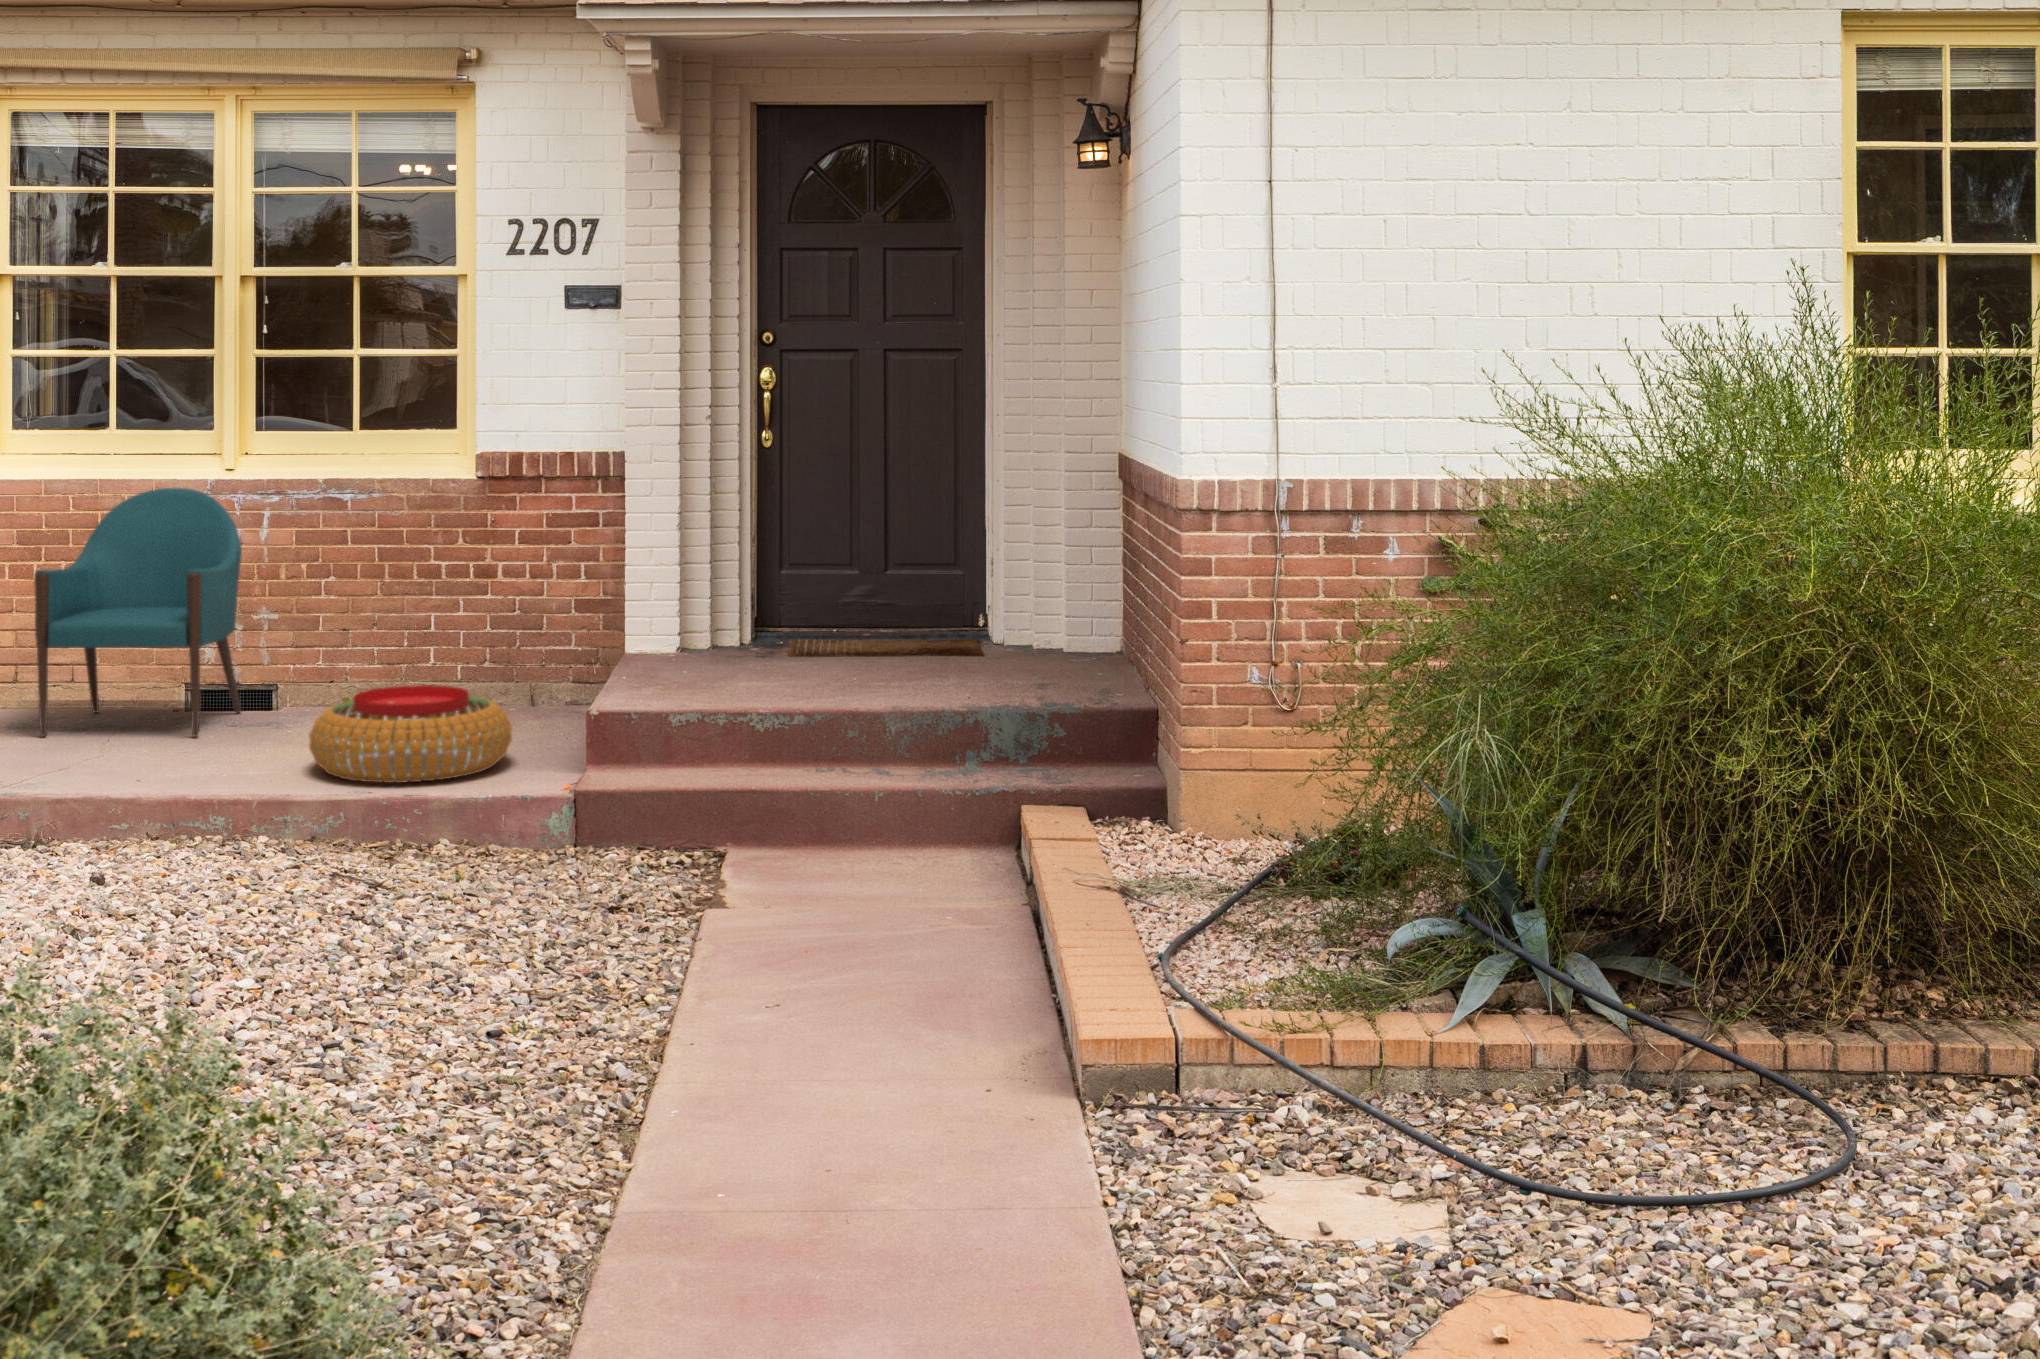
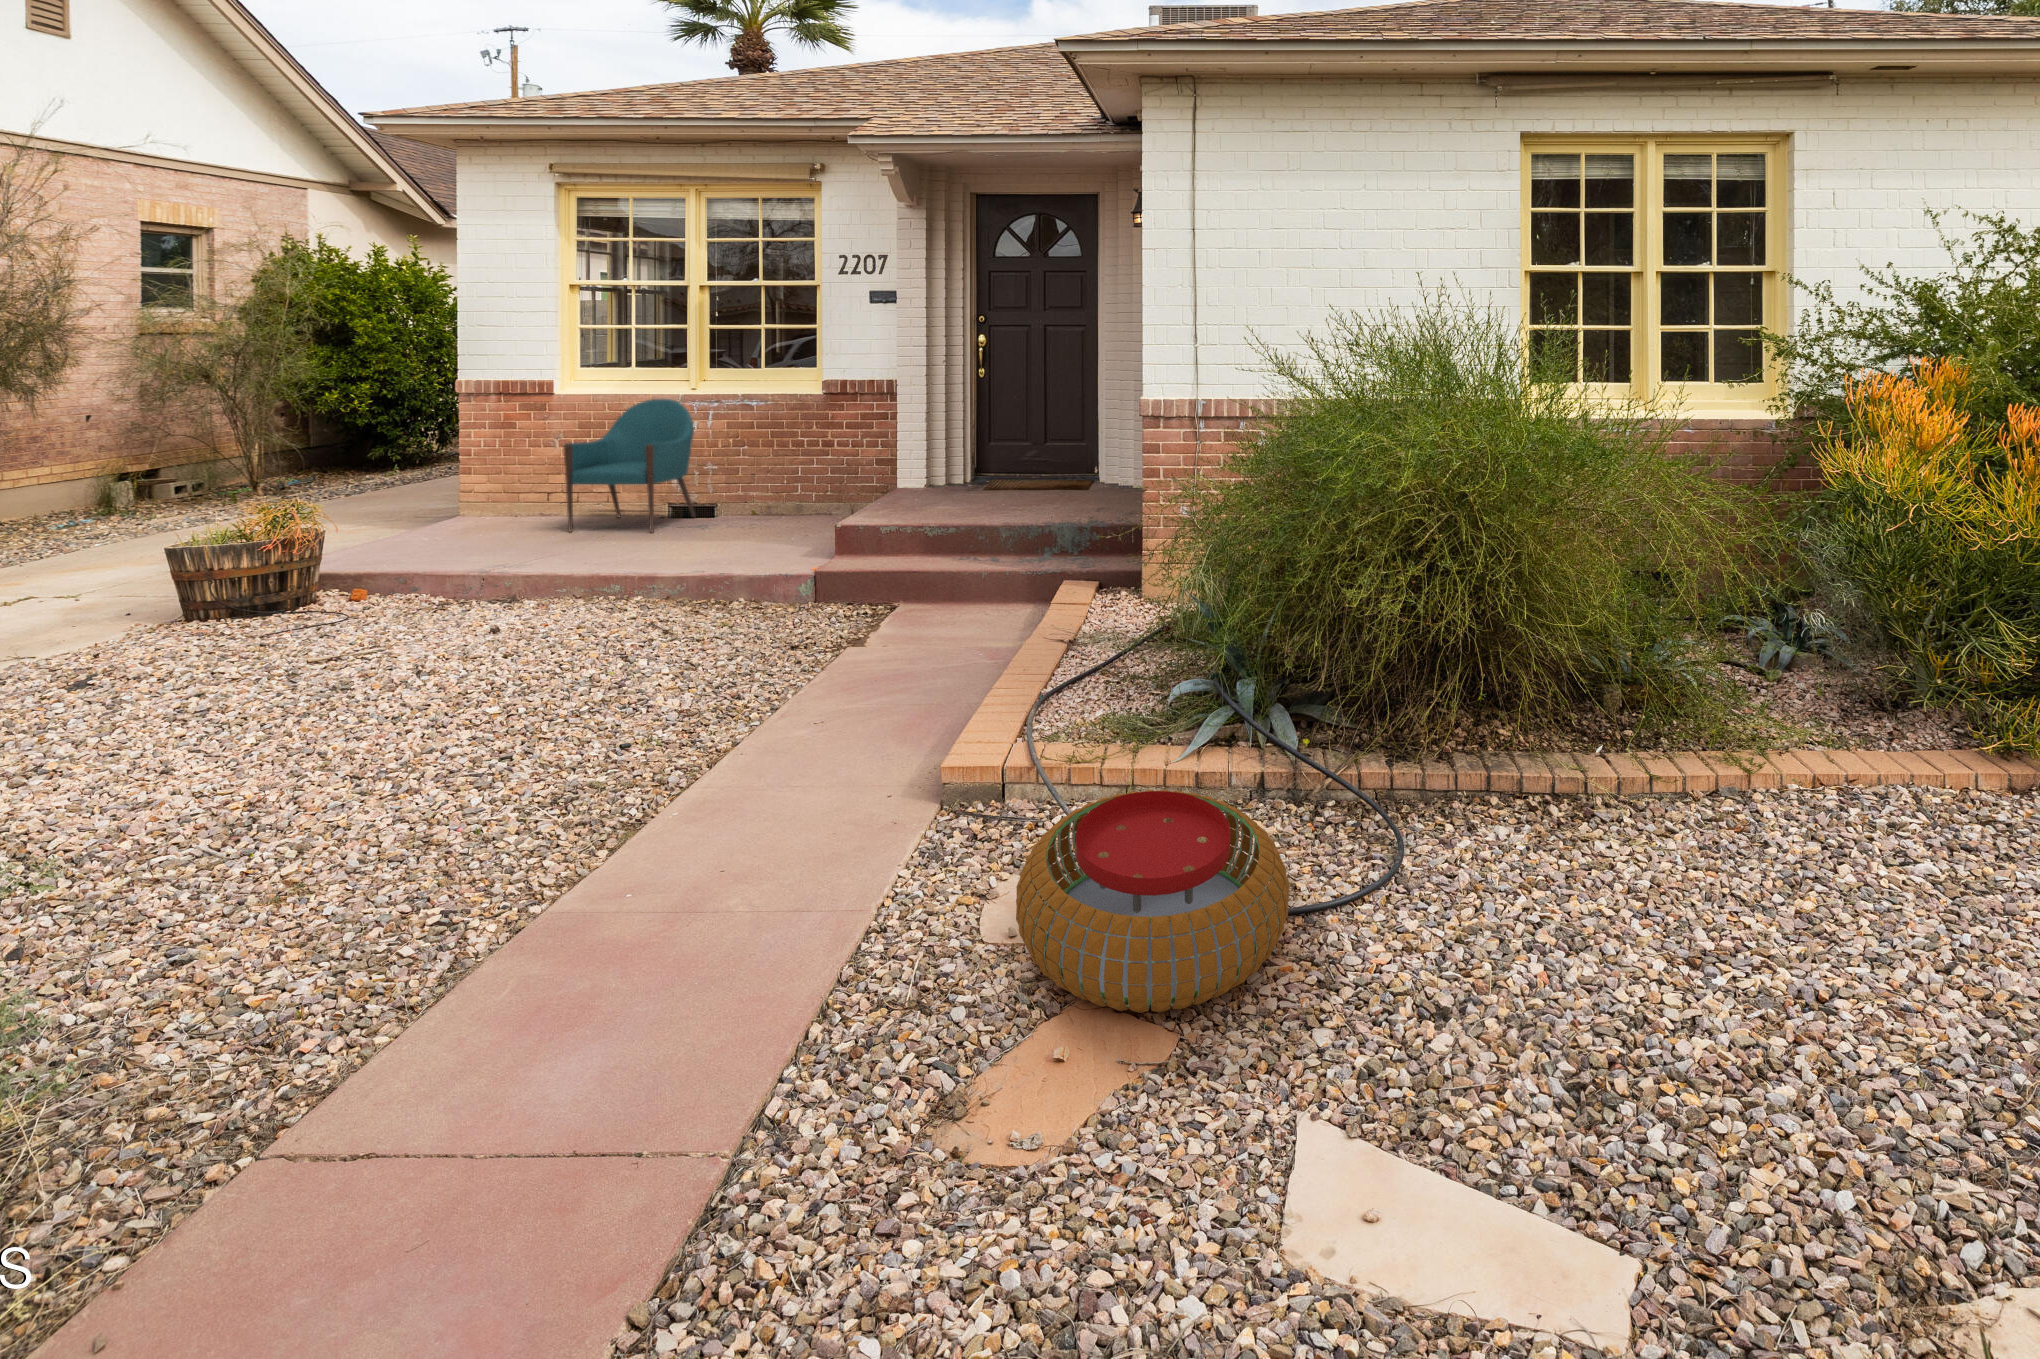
pouf: present [309,685,512,783] -> present [1016,789,1289,1013]

